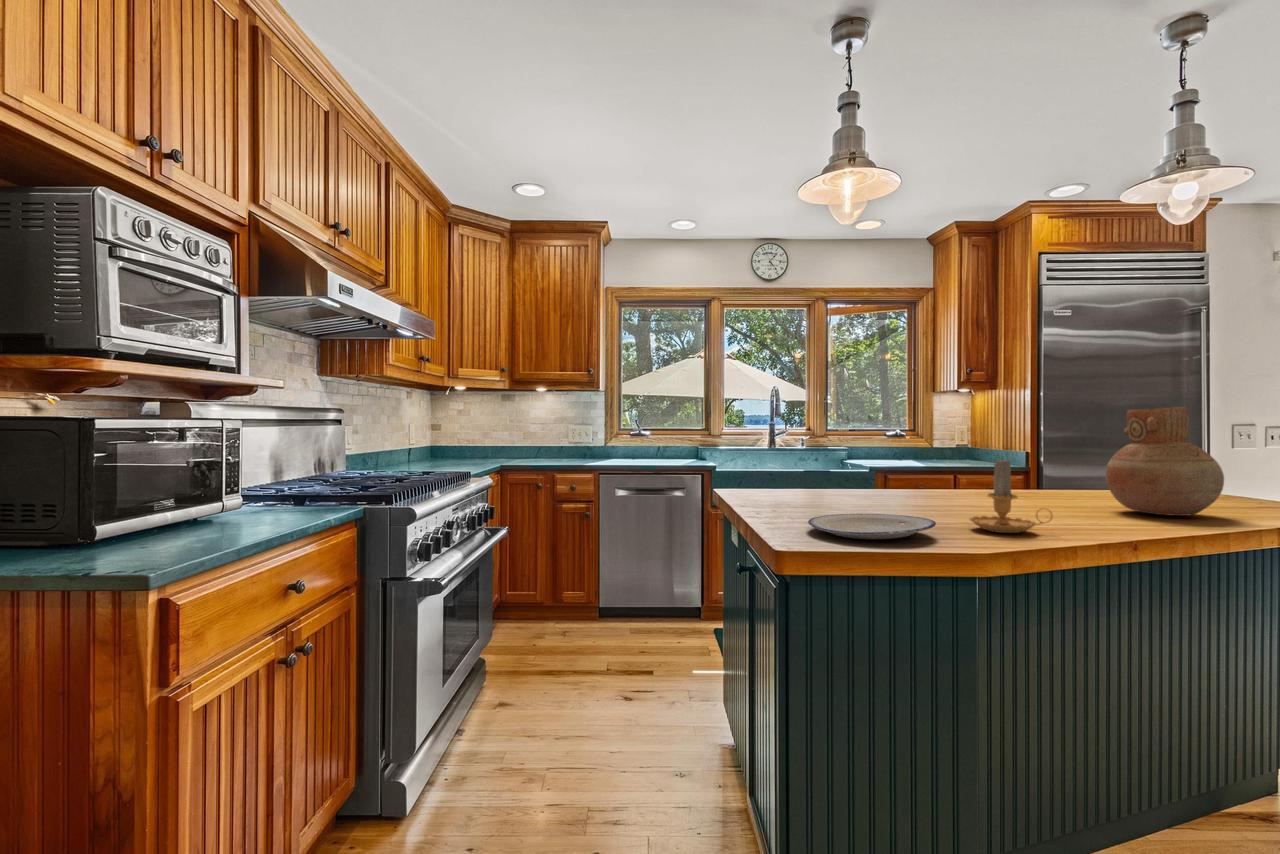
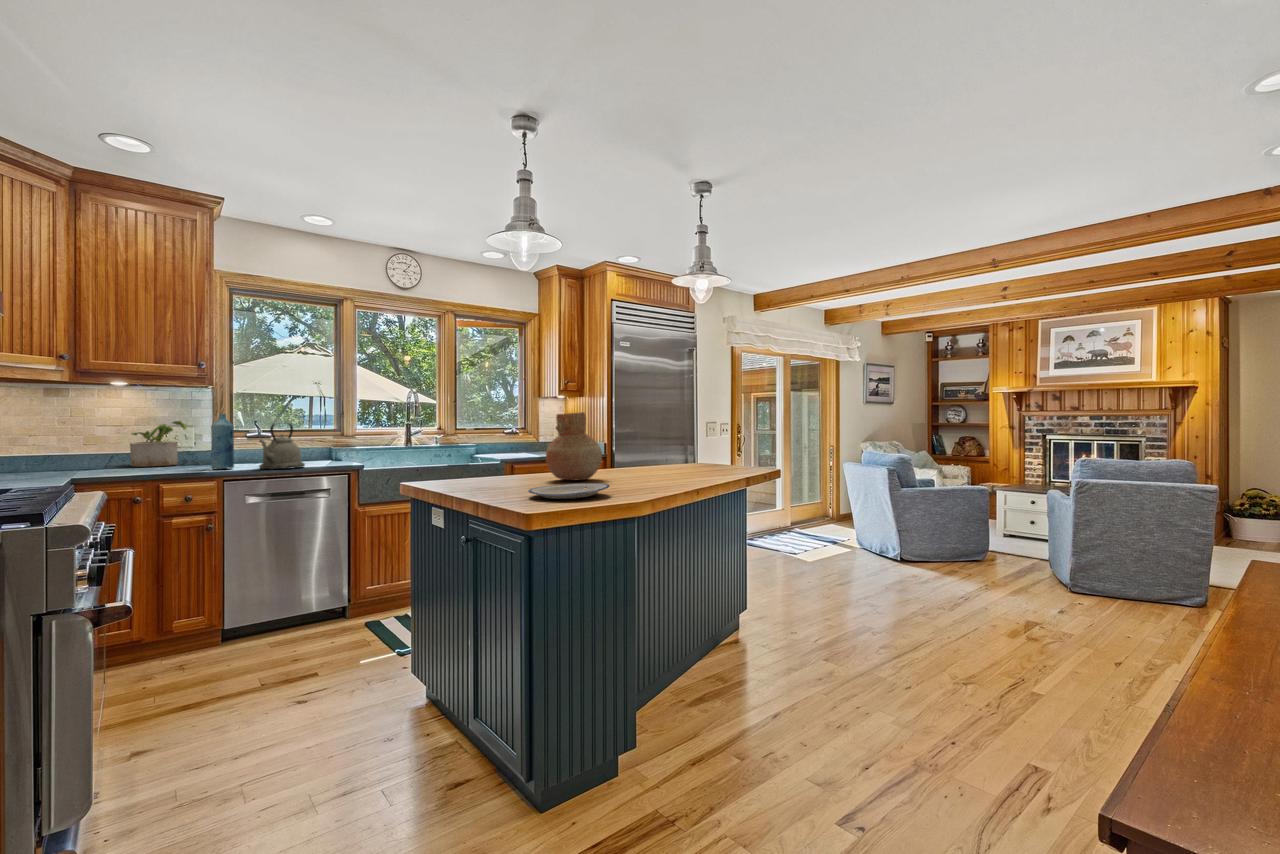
vase: present [1106,407,1224,516] -> present [546,412,602,481]
bottle: none [593,414,610,463] -> present [211,414,234,469]
potted plant: none [550,420,587,458] -> present [130,421,186,467]
kettle: none [624,423,664,466] -> present [259,424,305,469]
candle: present [970,460,1052,533] -> none [619,441,661,489]

